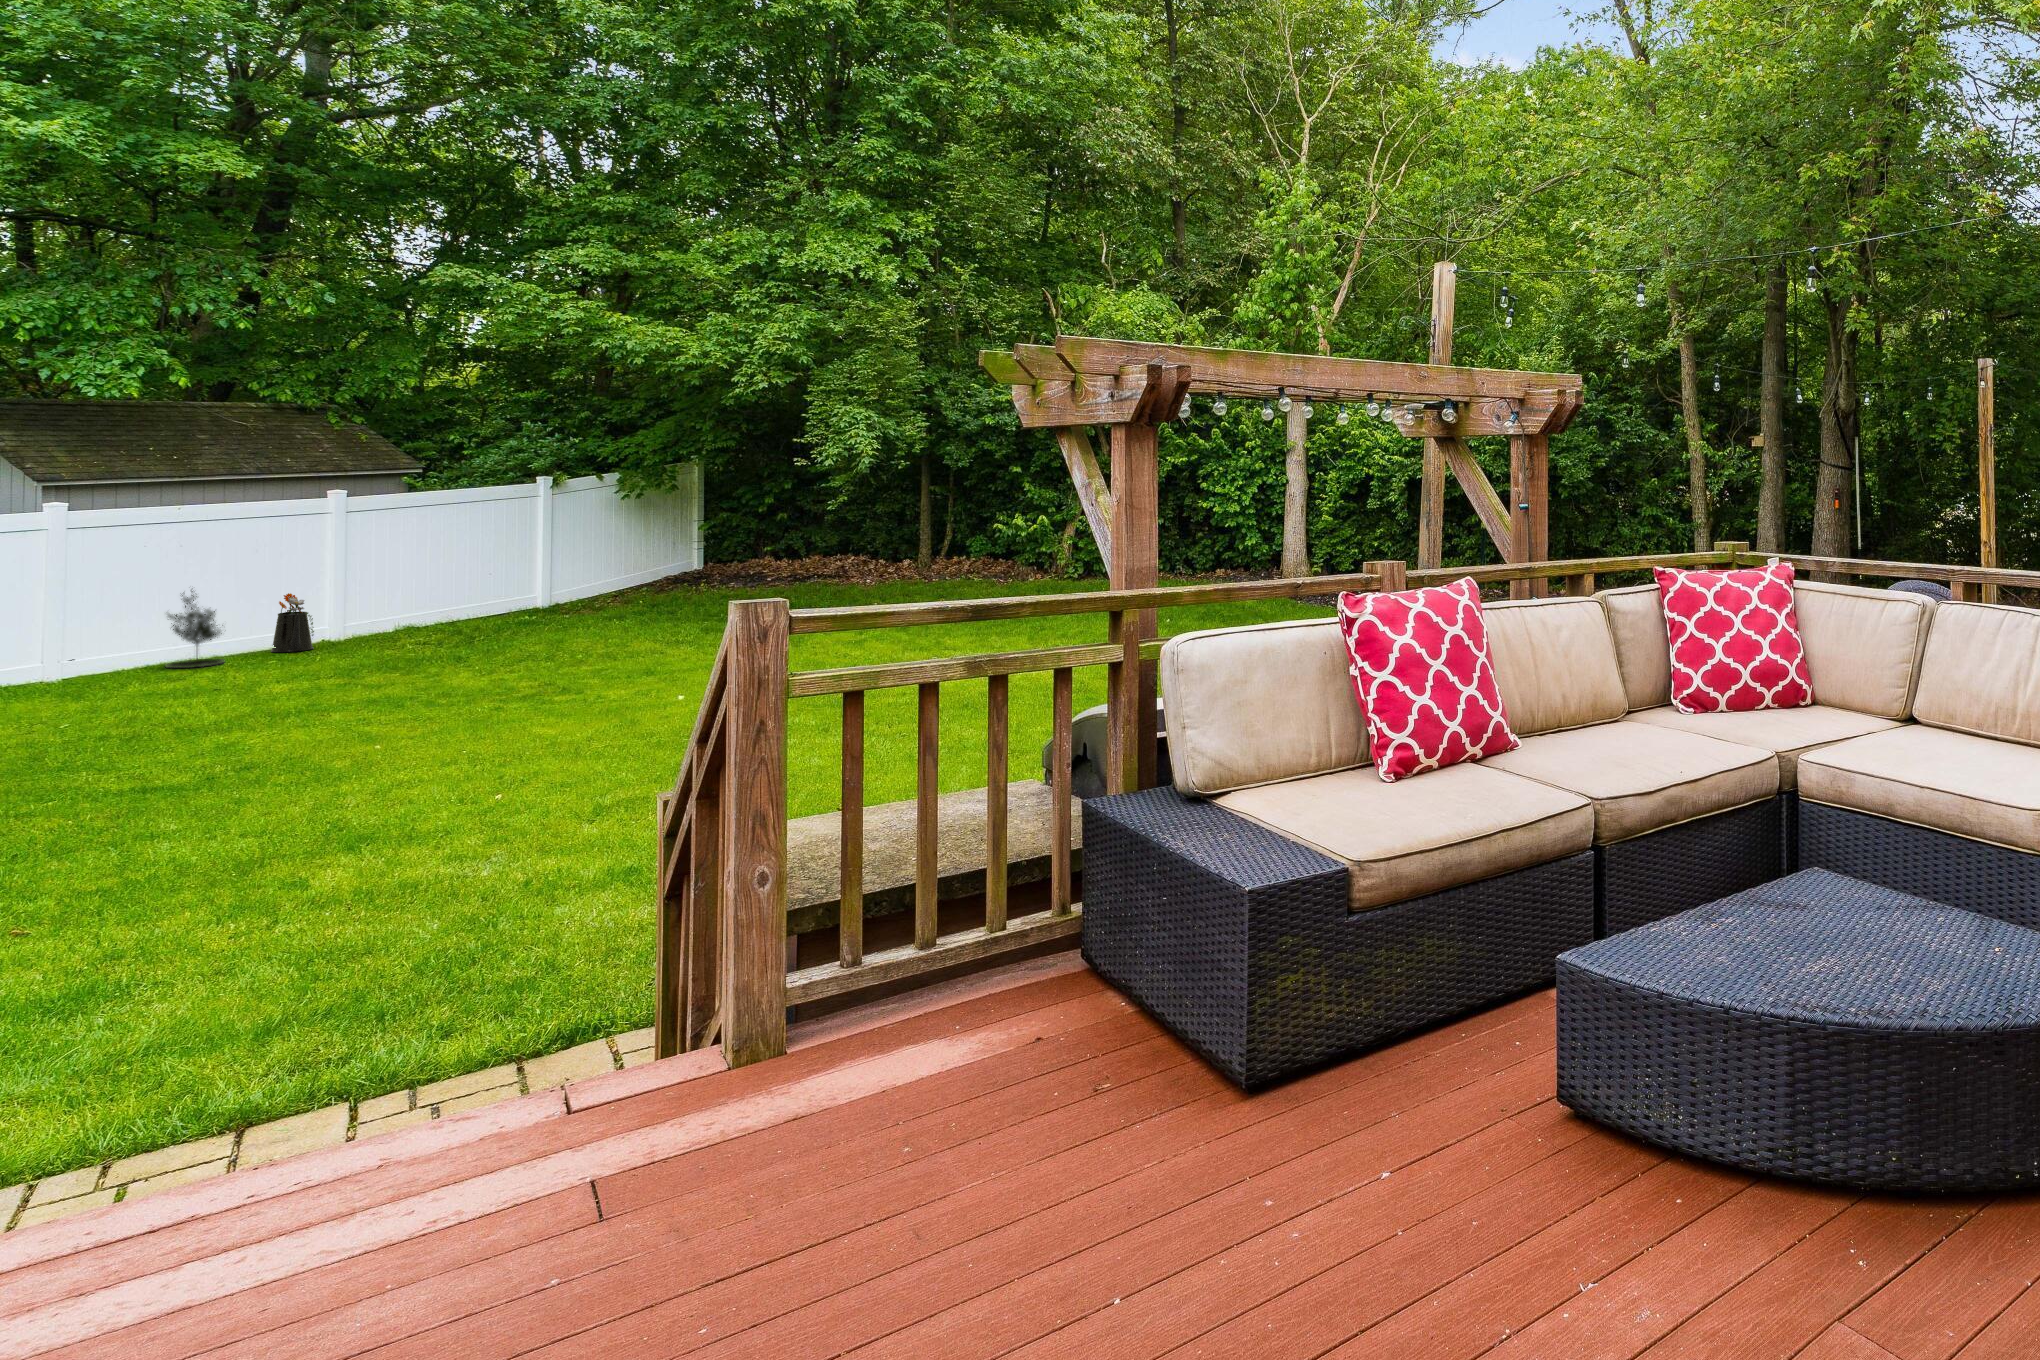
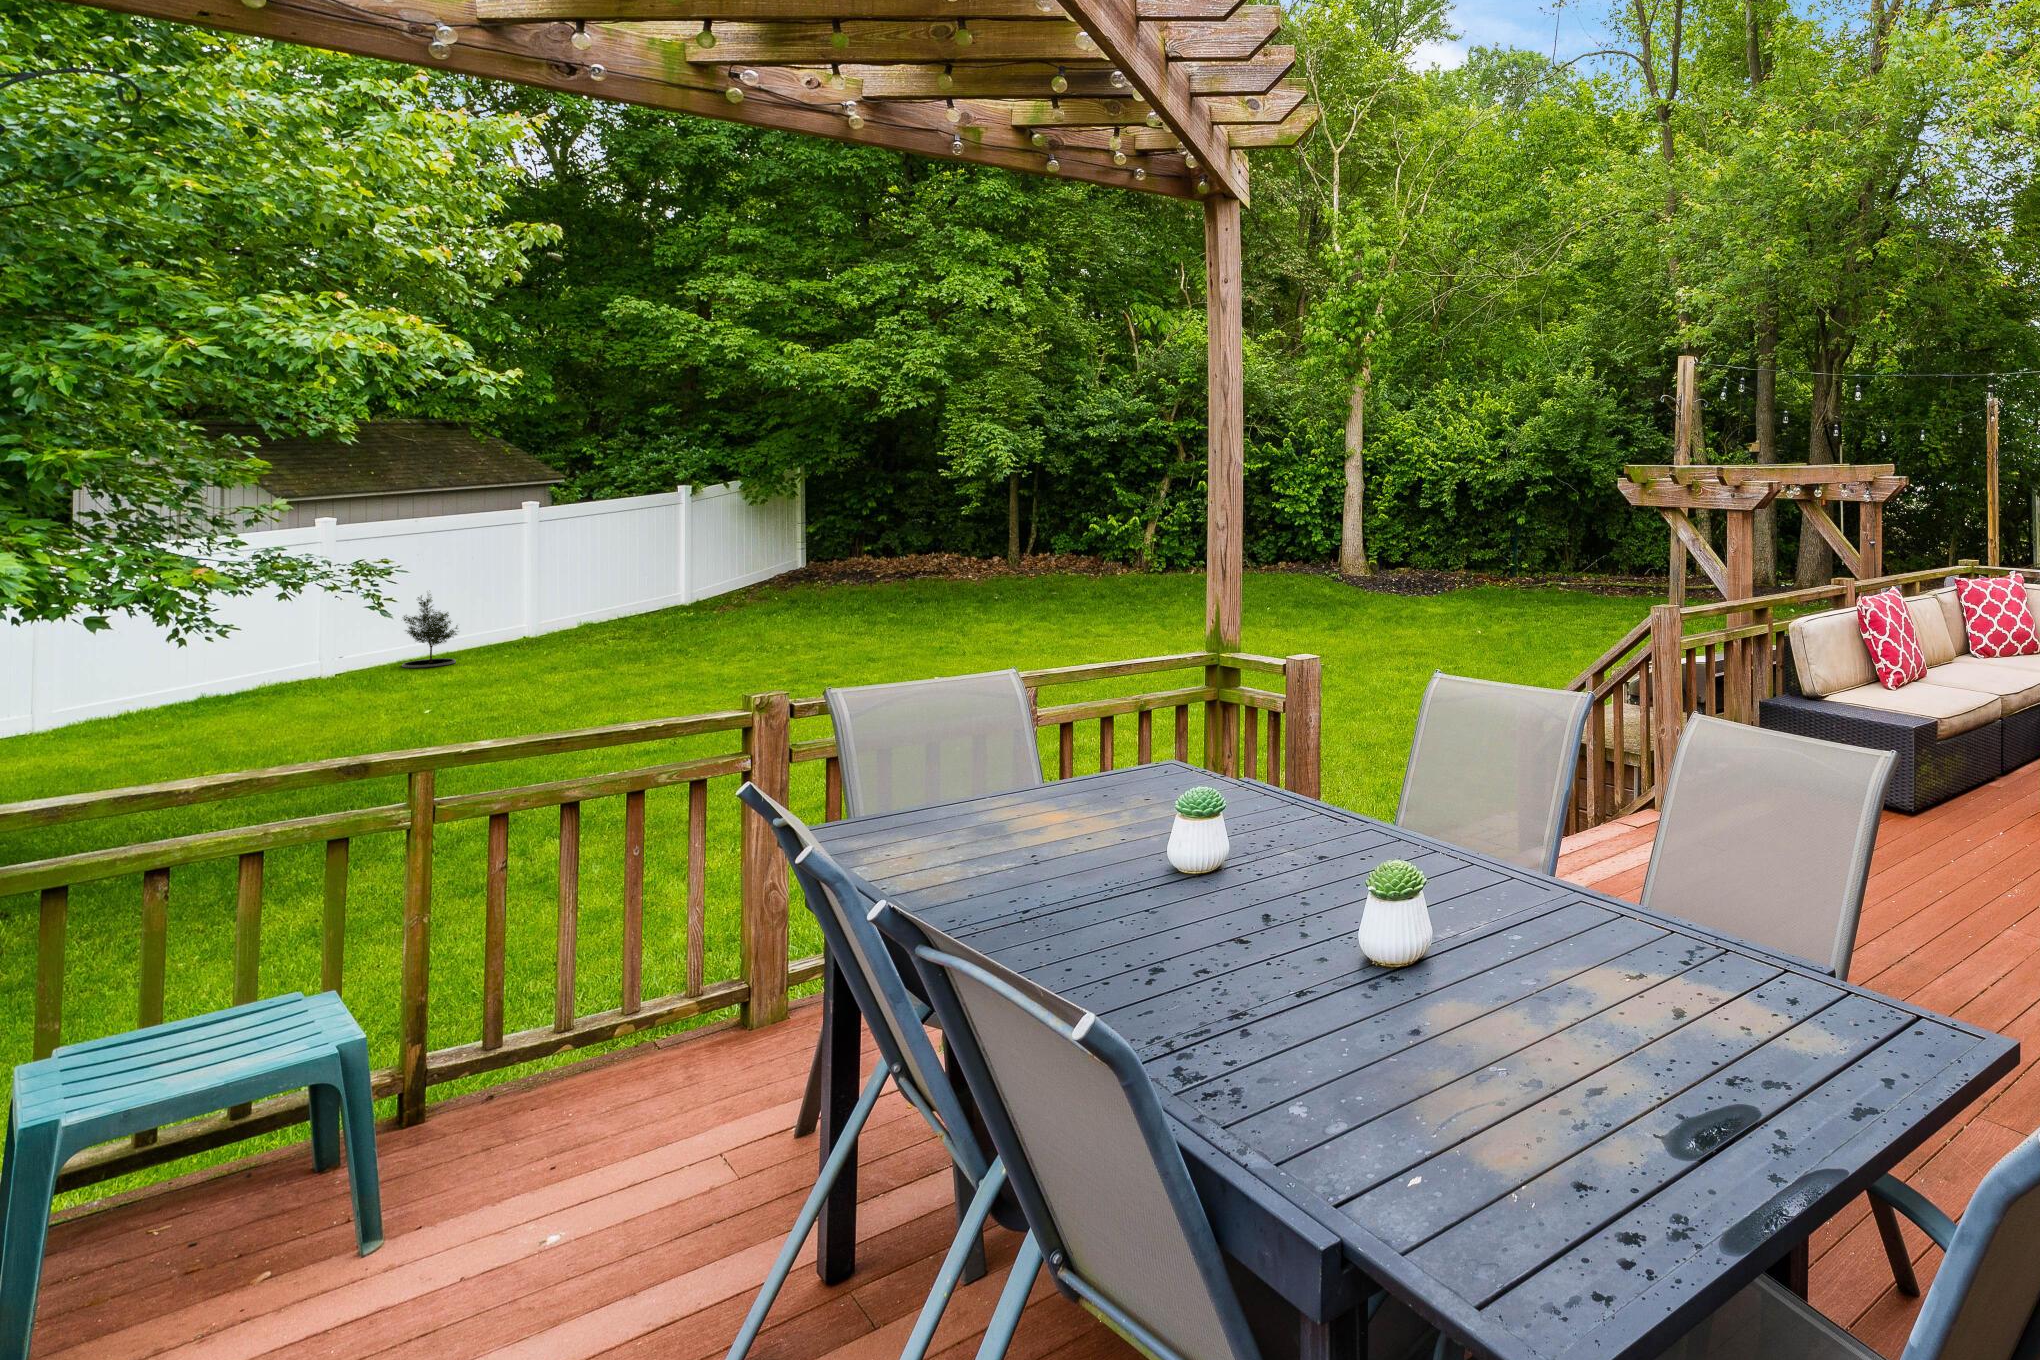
watering can: present [271,593,314,652] -> none [484,595,524,651]

